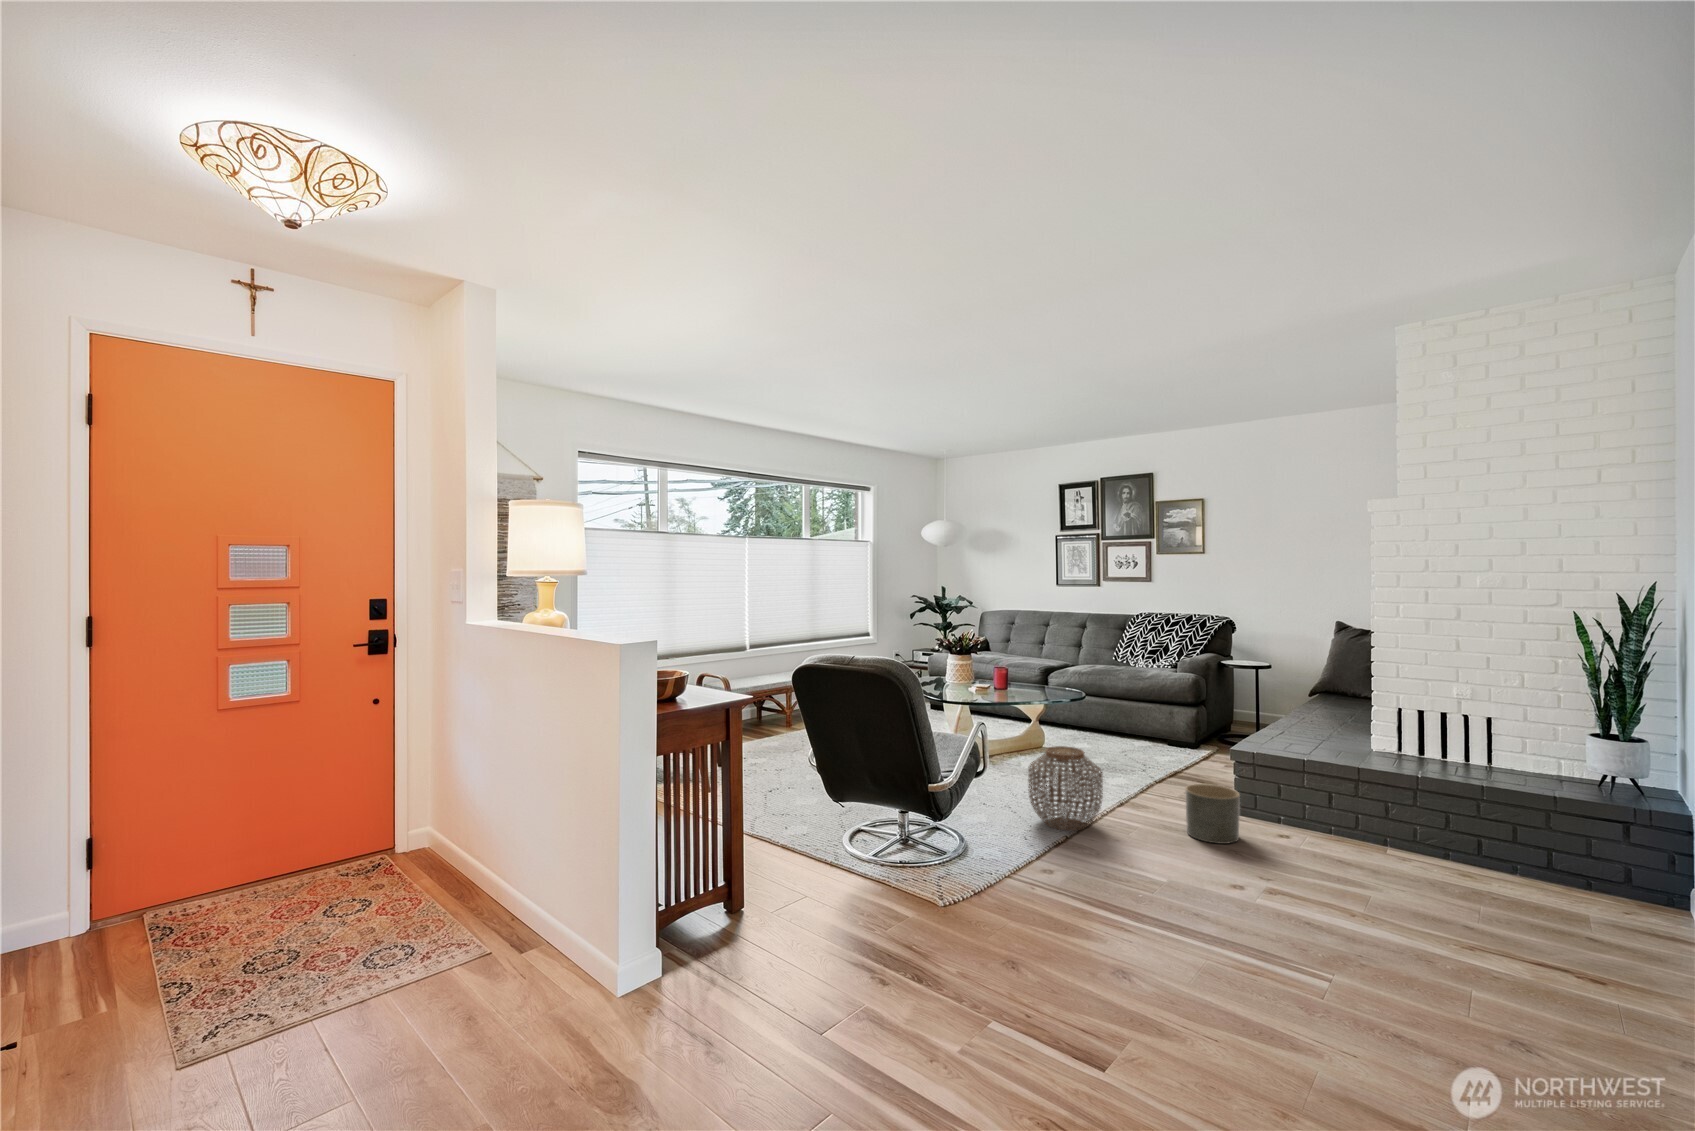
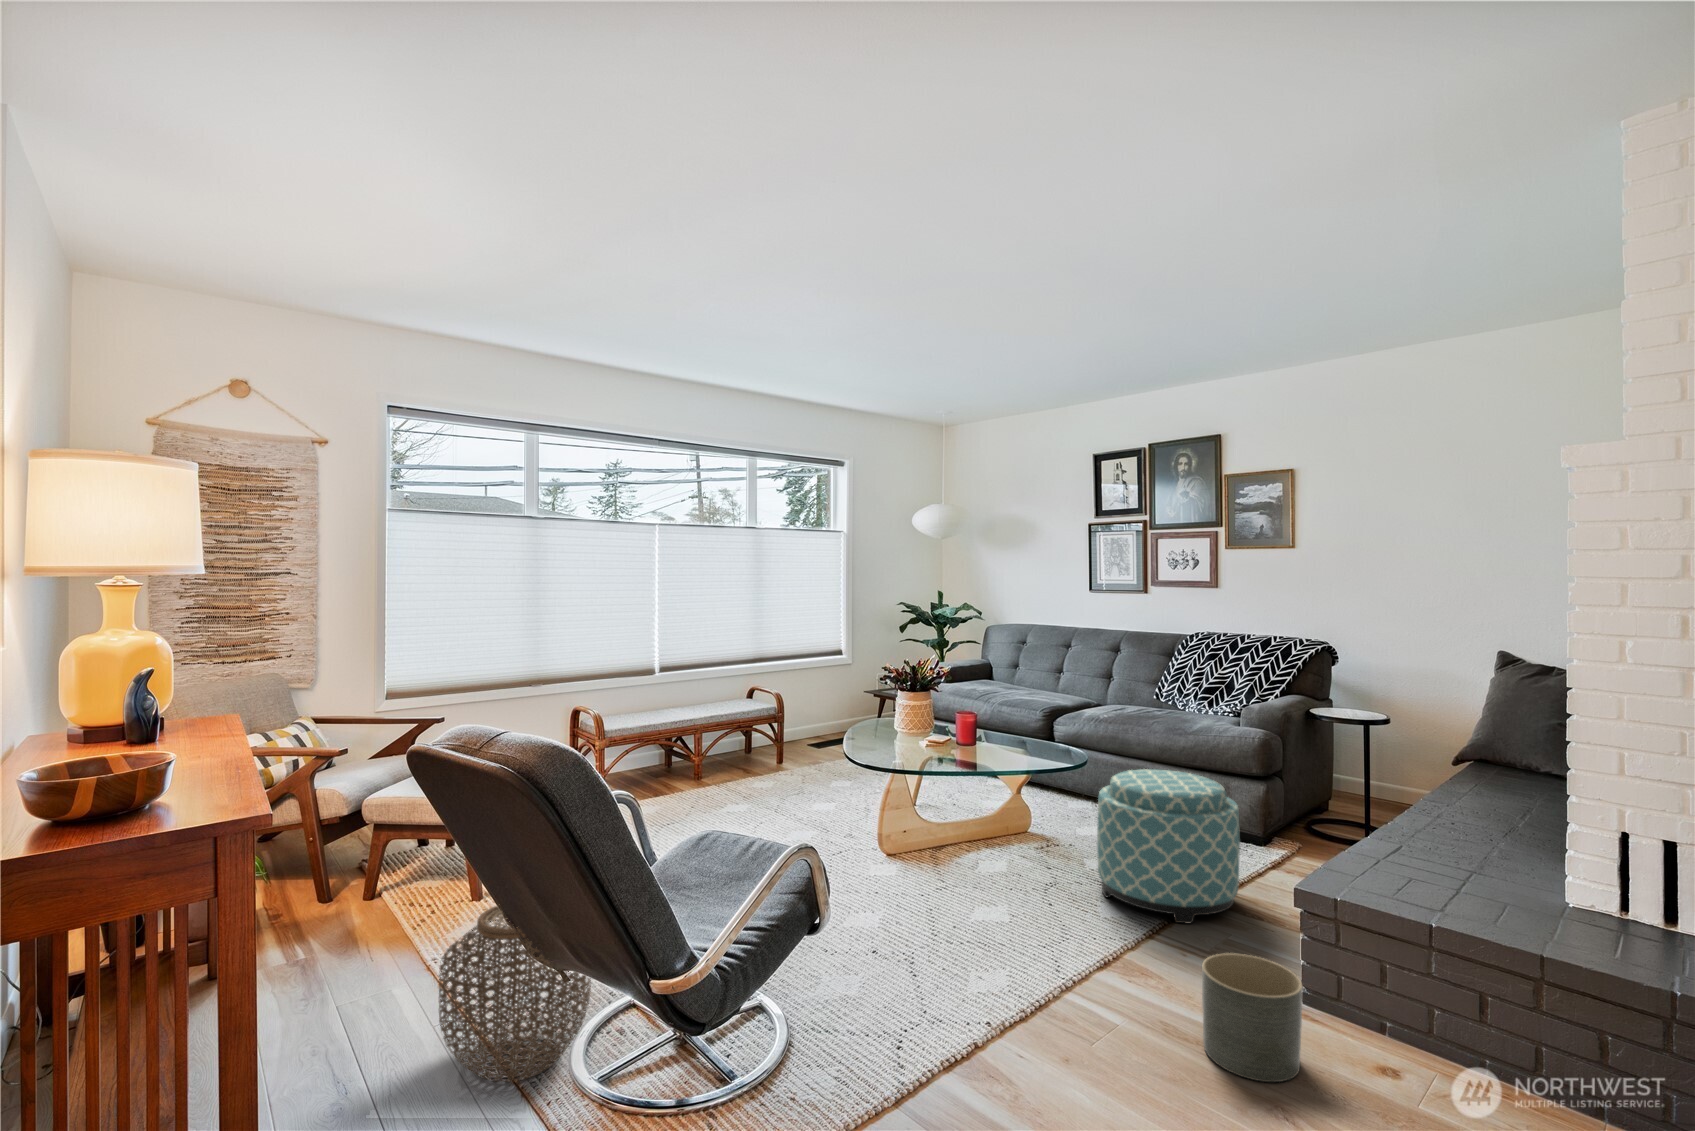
ottoman: none [1102,697,1189,786] -> present [1097,769,1240,924]
woven basket: present [1028,746,1103,831] -> present [439,906,591,1082]

